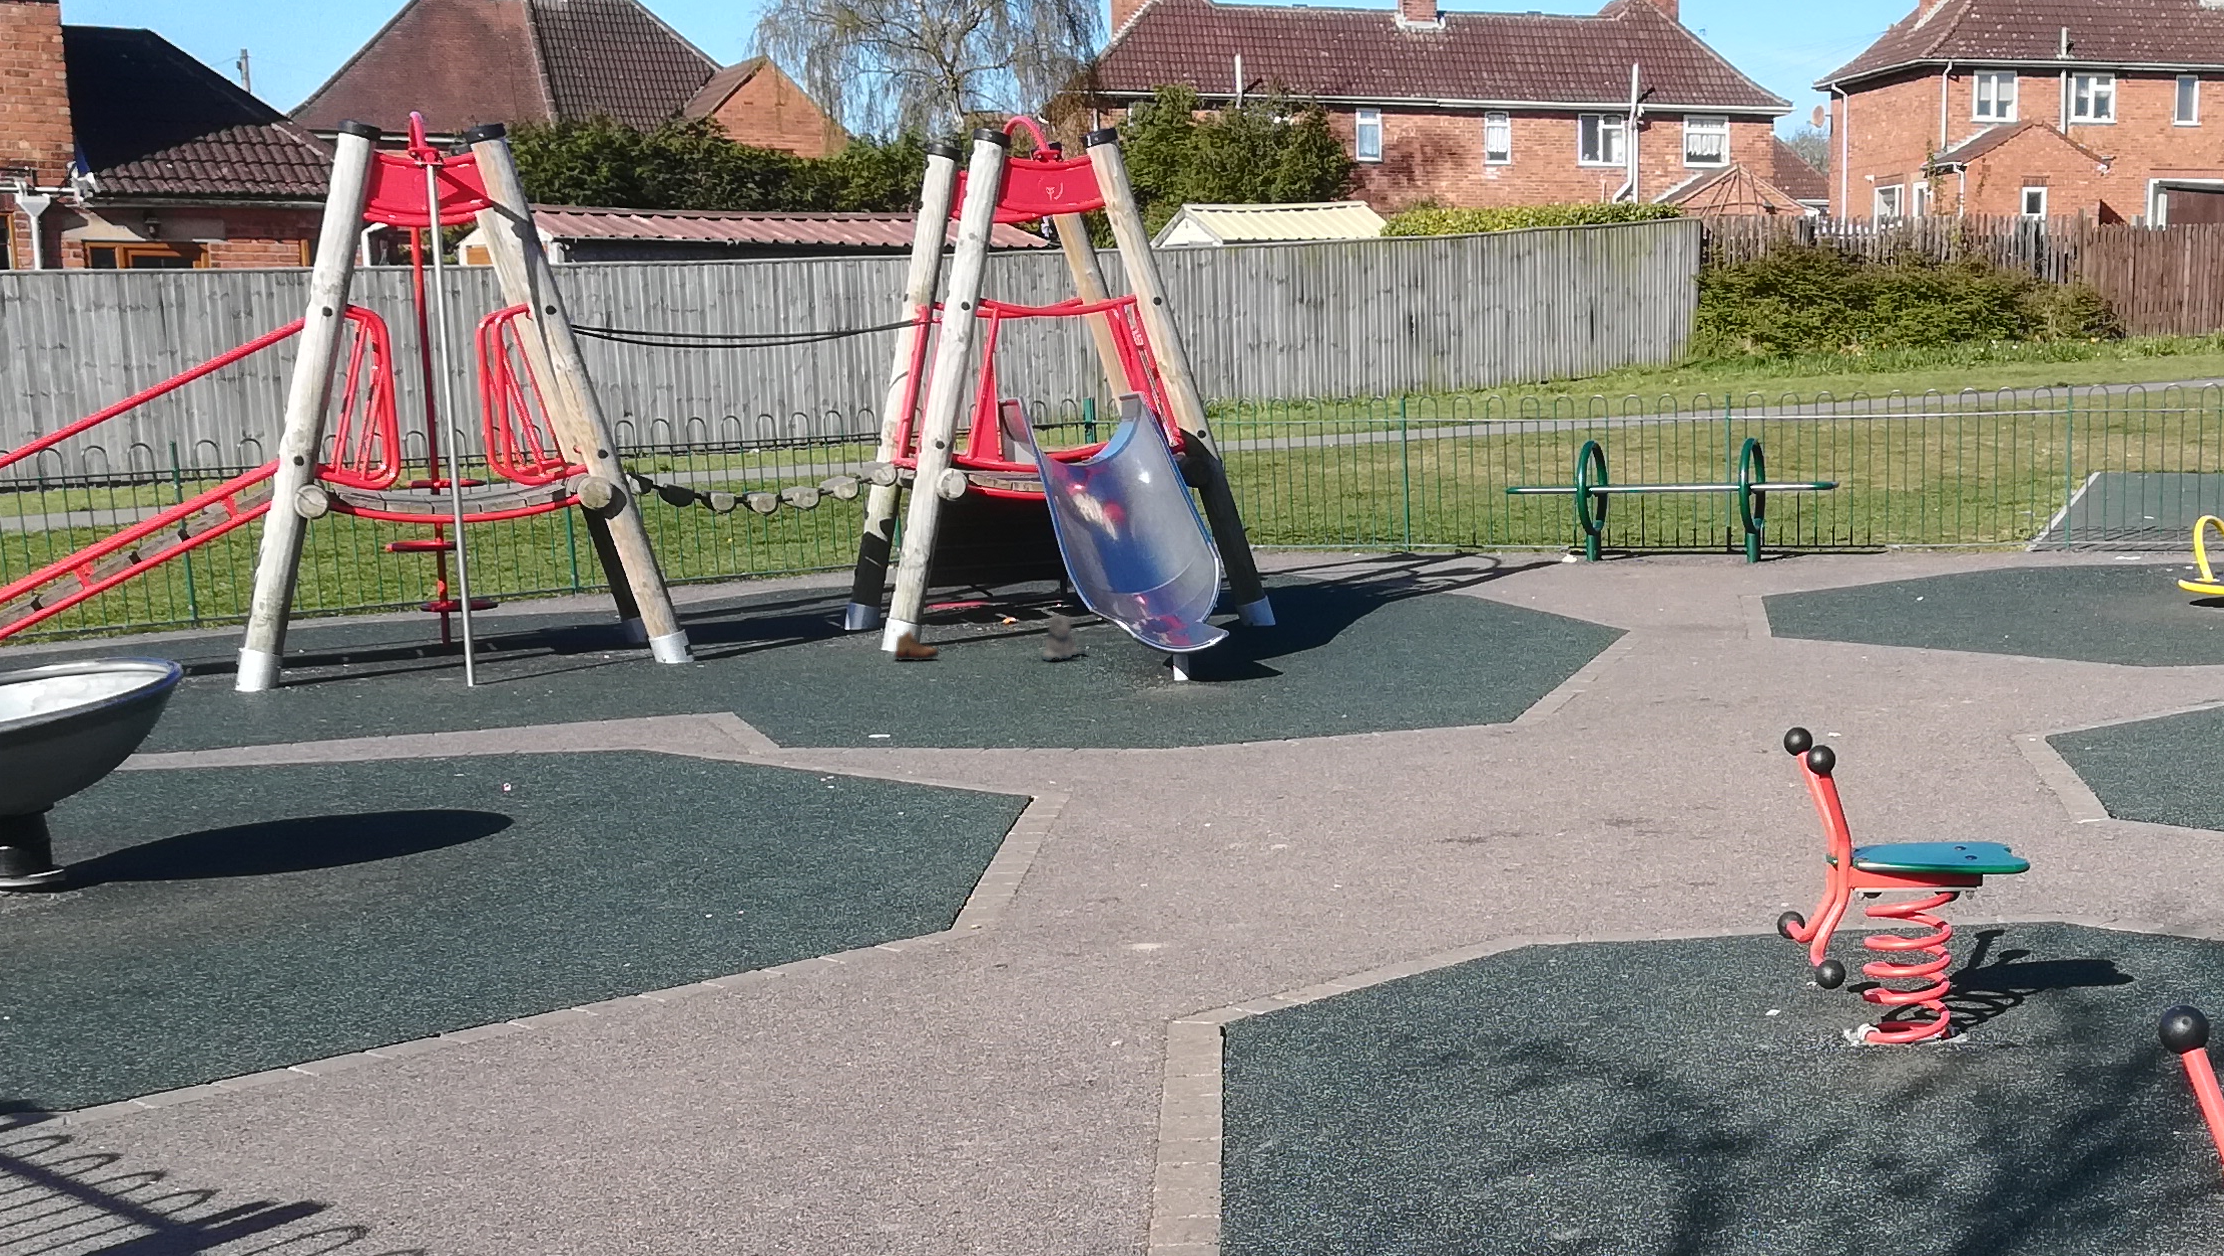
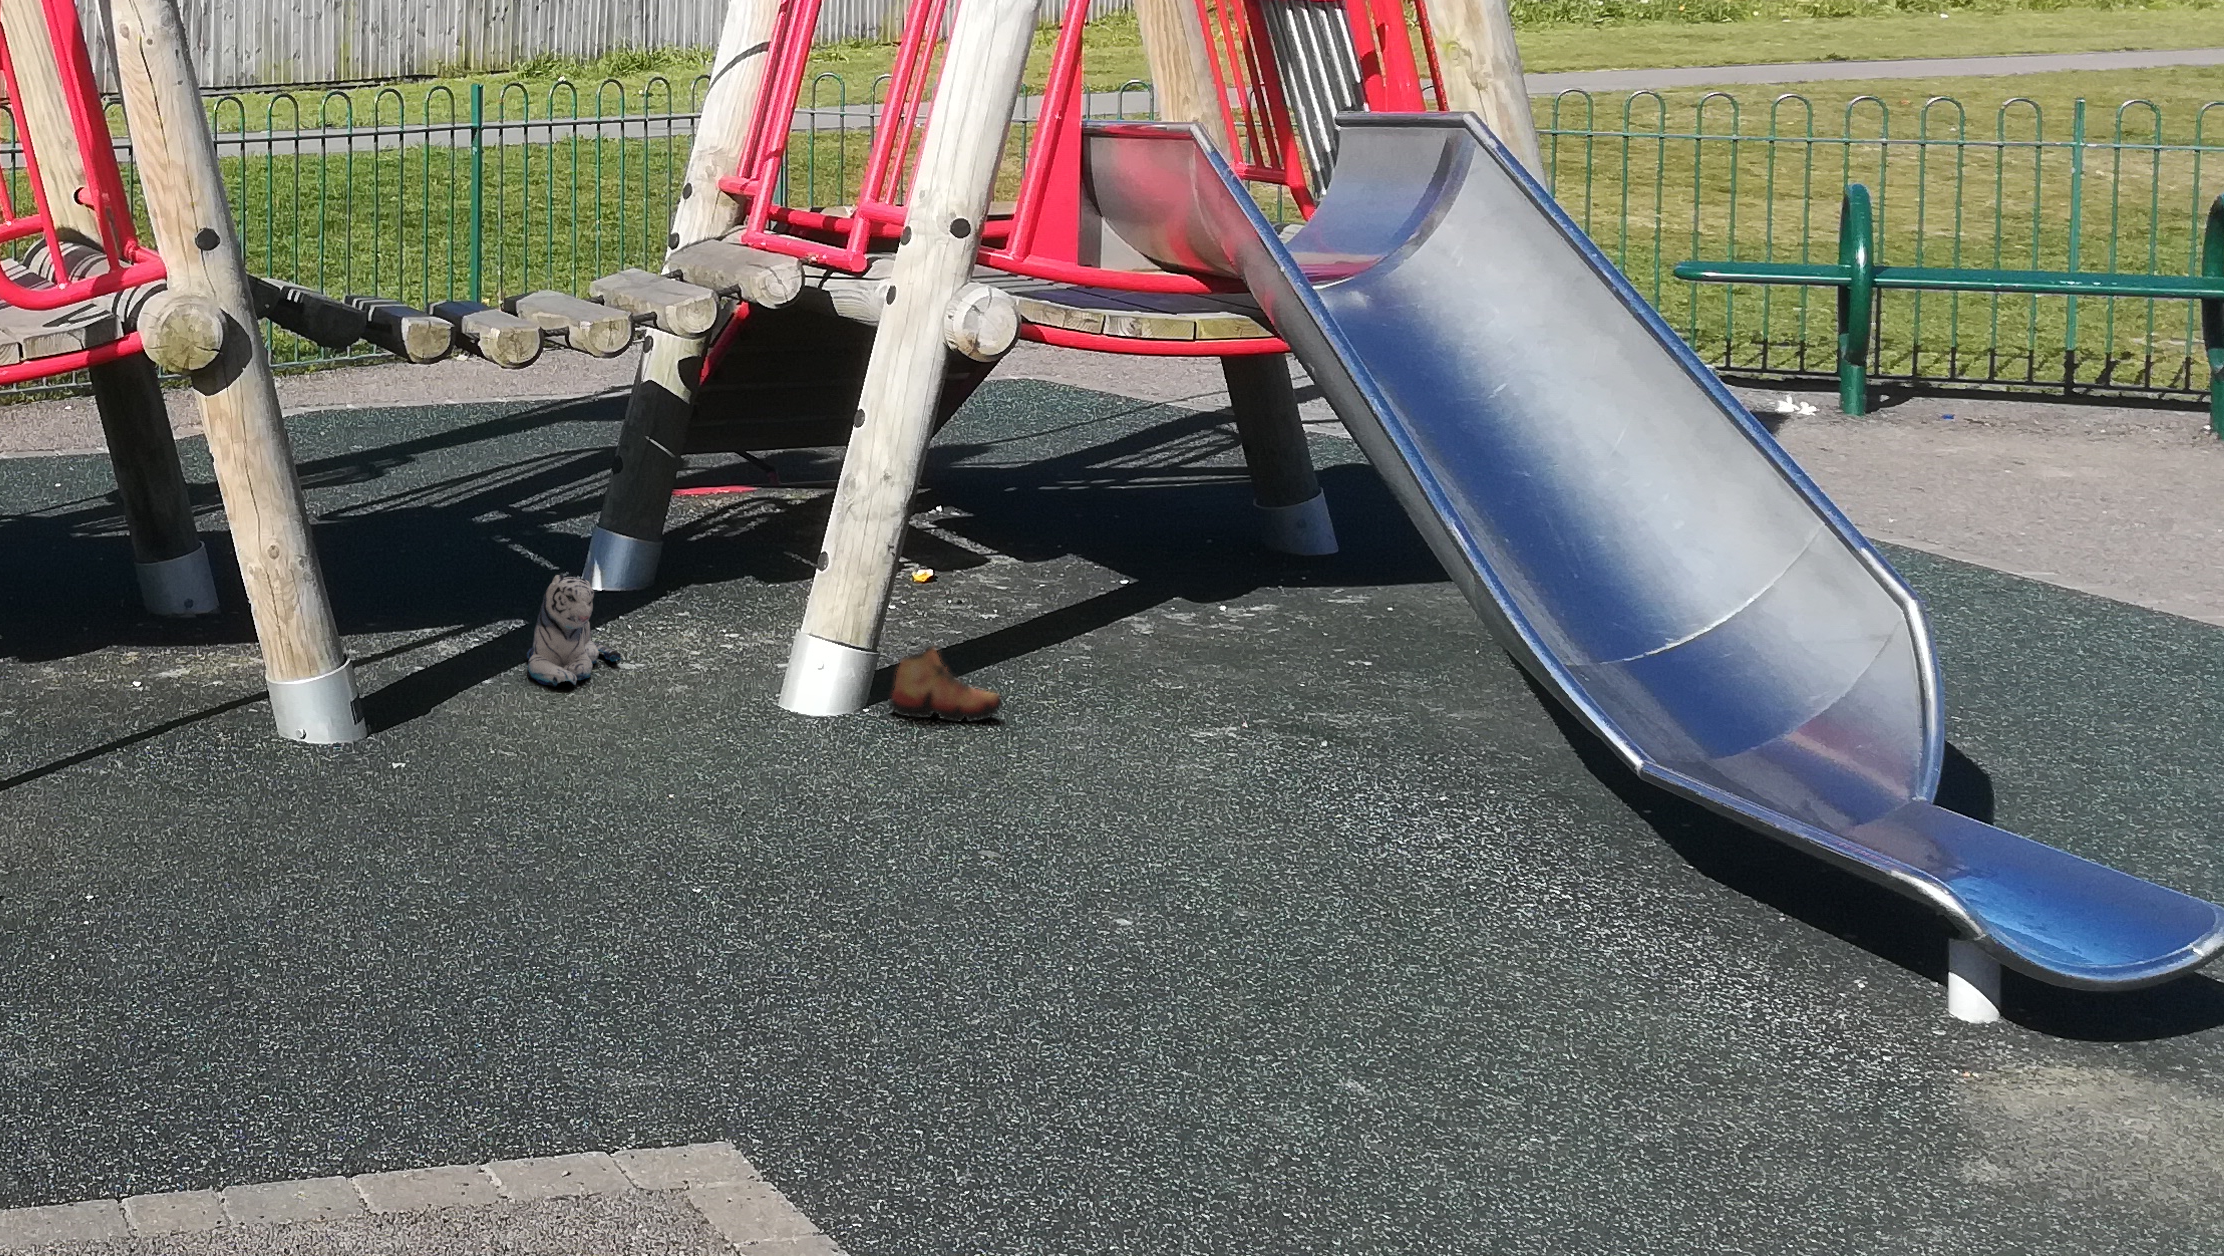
plush toy: present [1043,615,1086,661] -> present [525,575,621,686]

